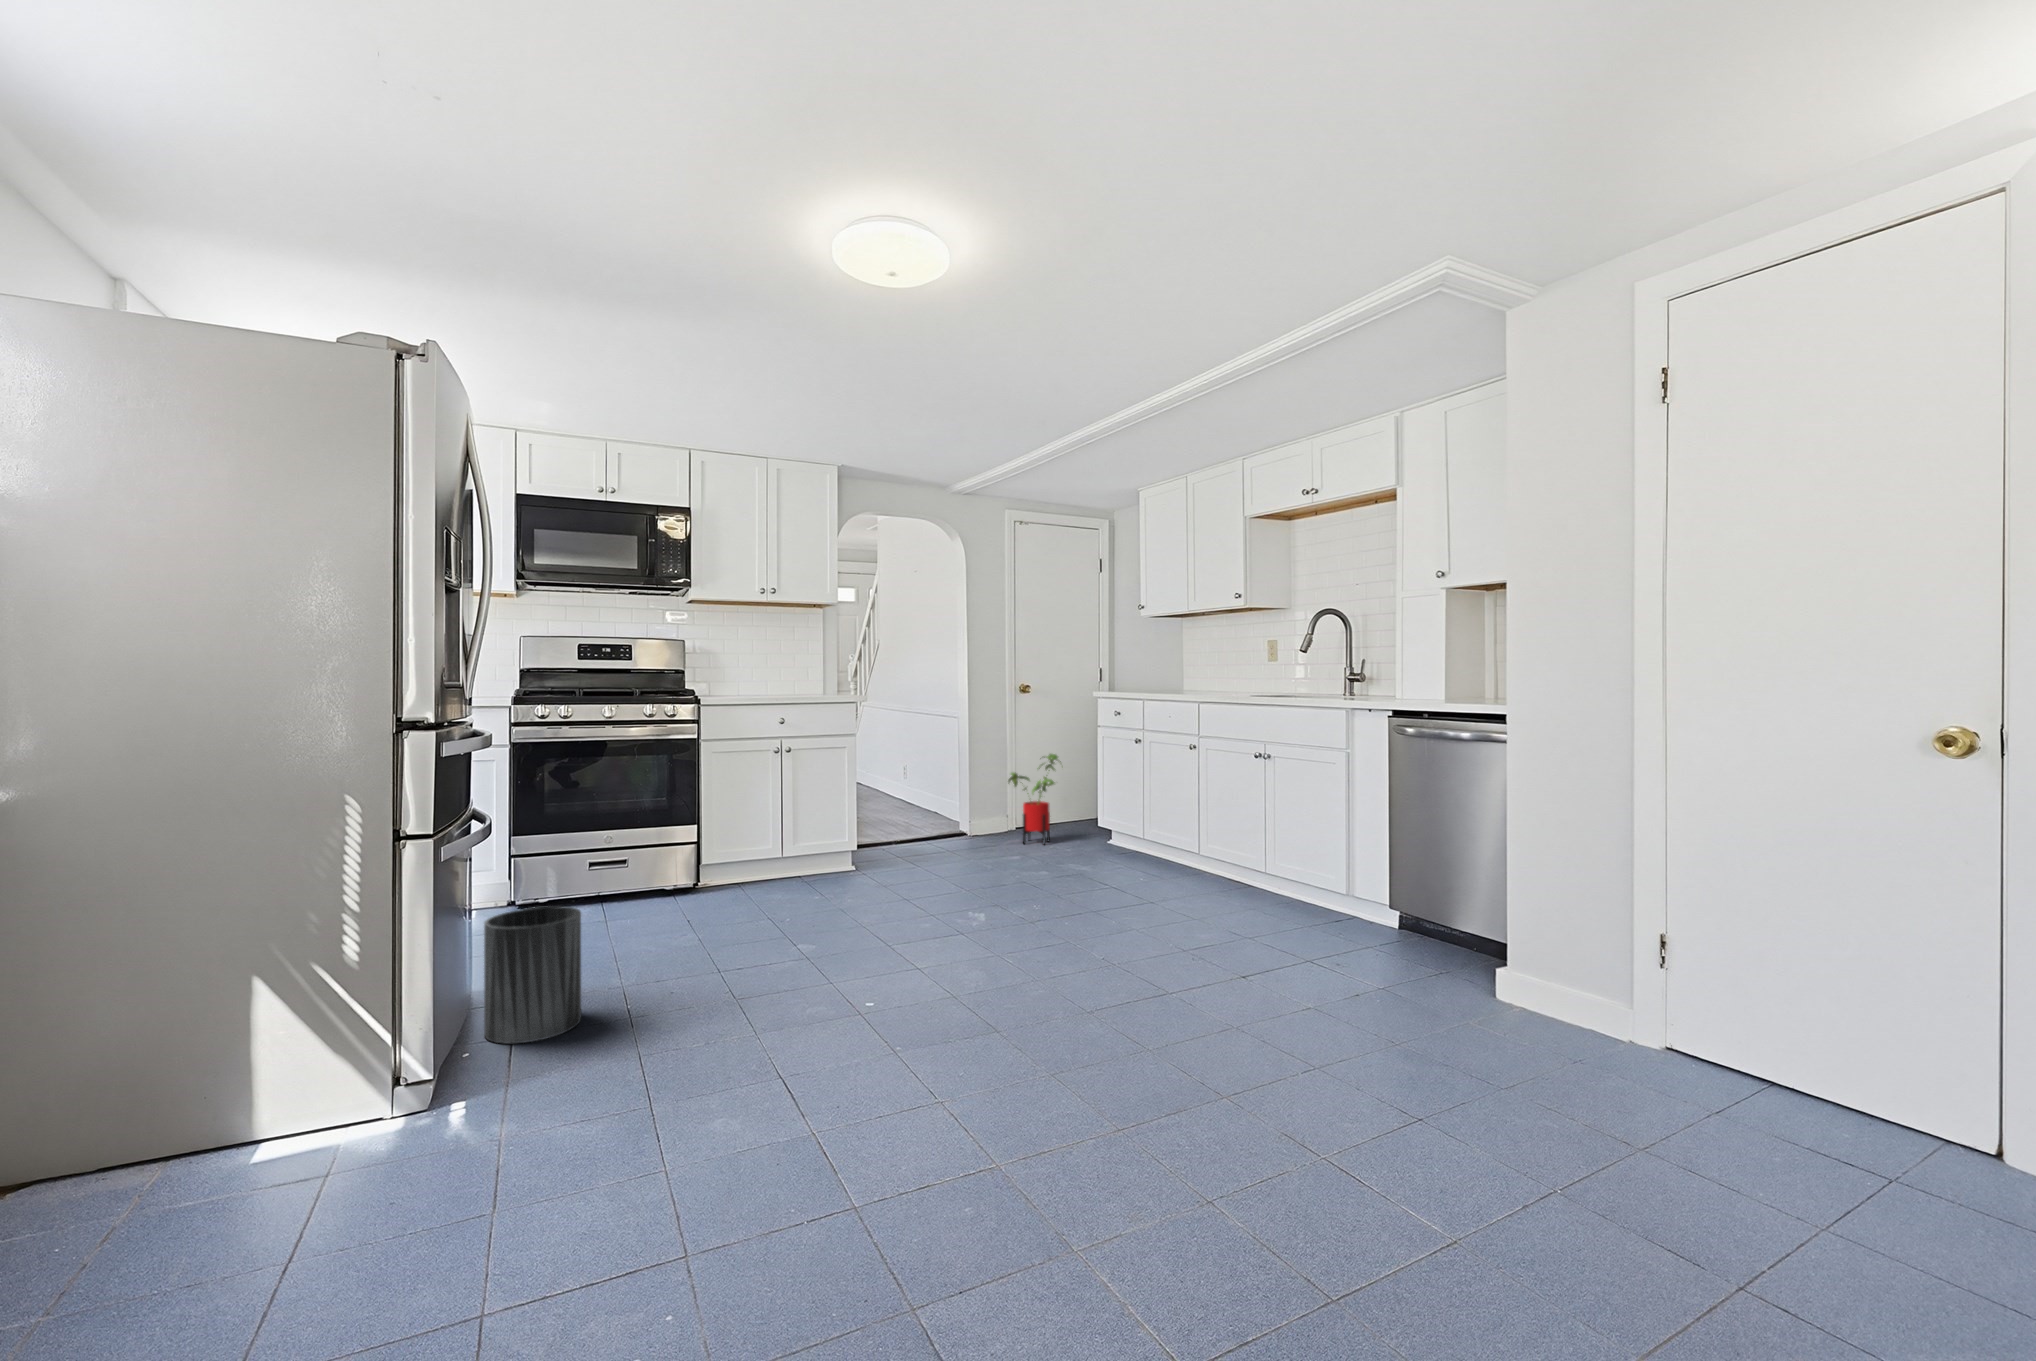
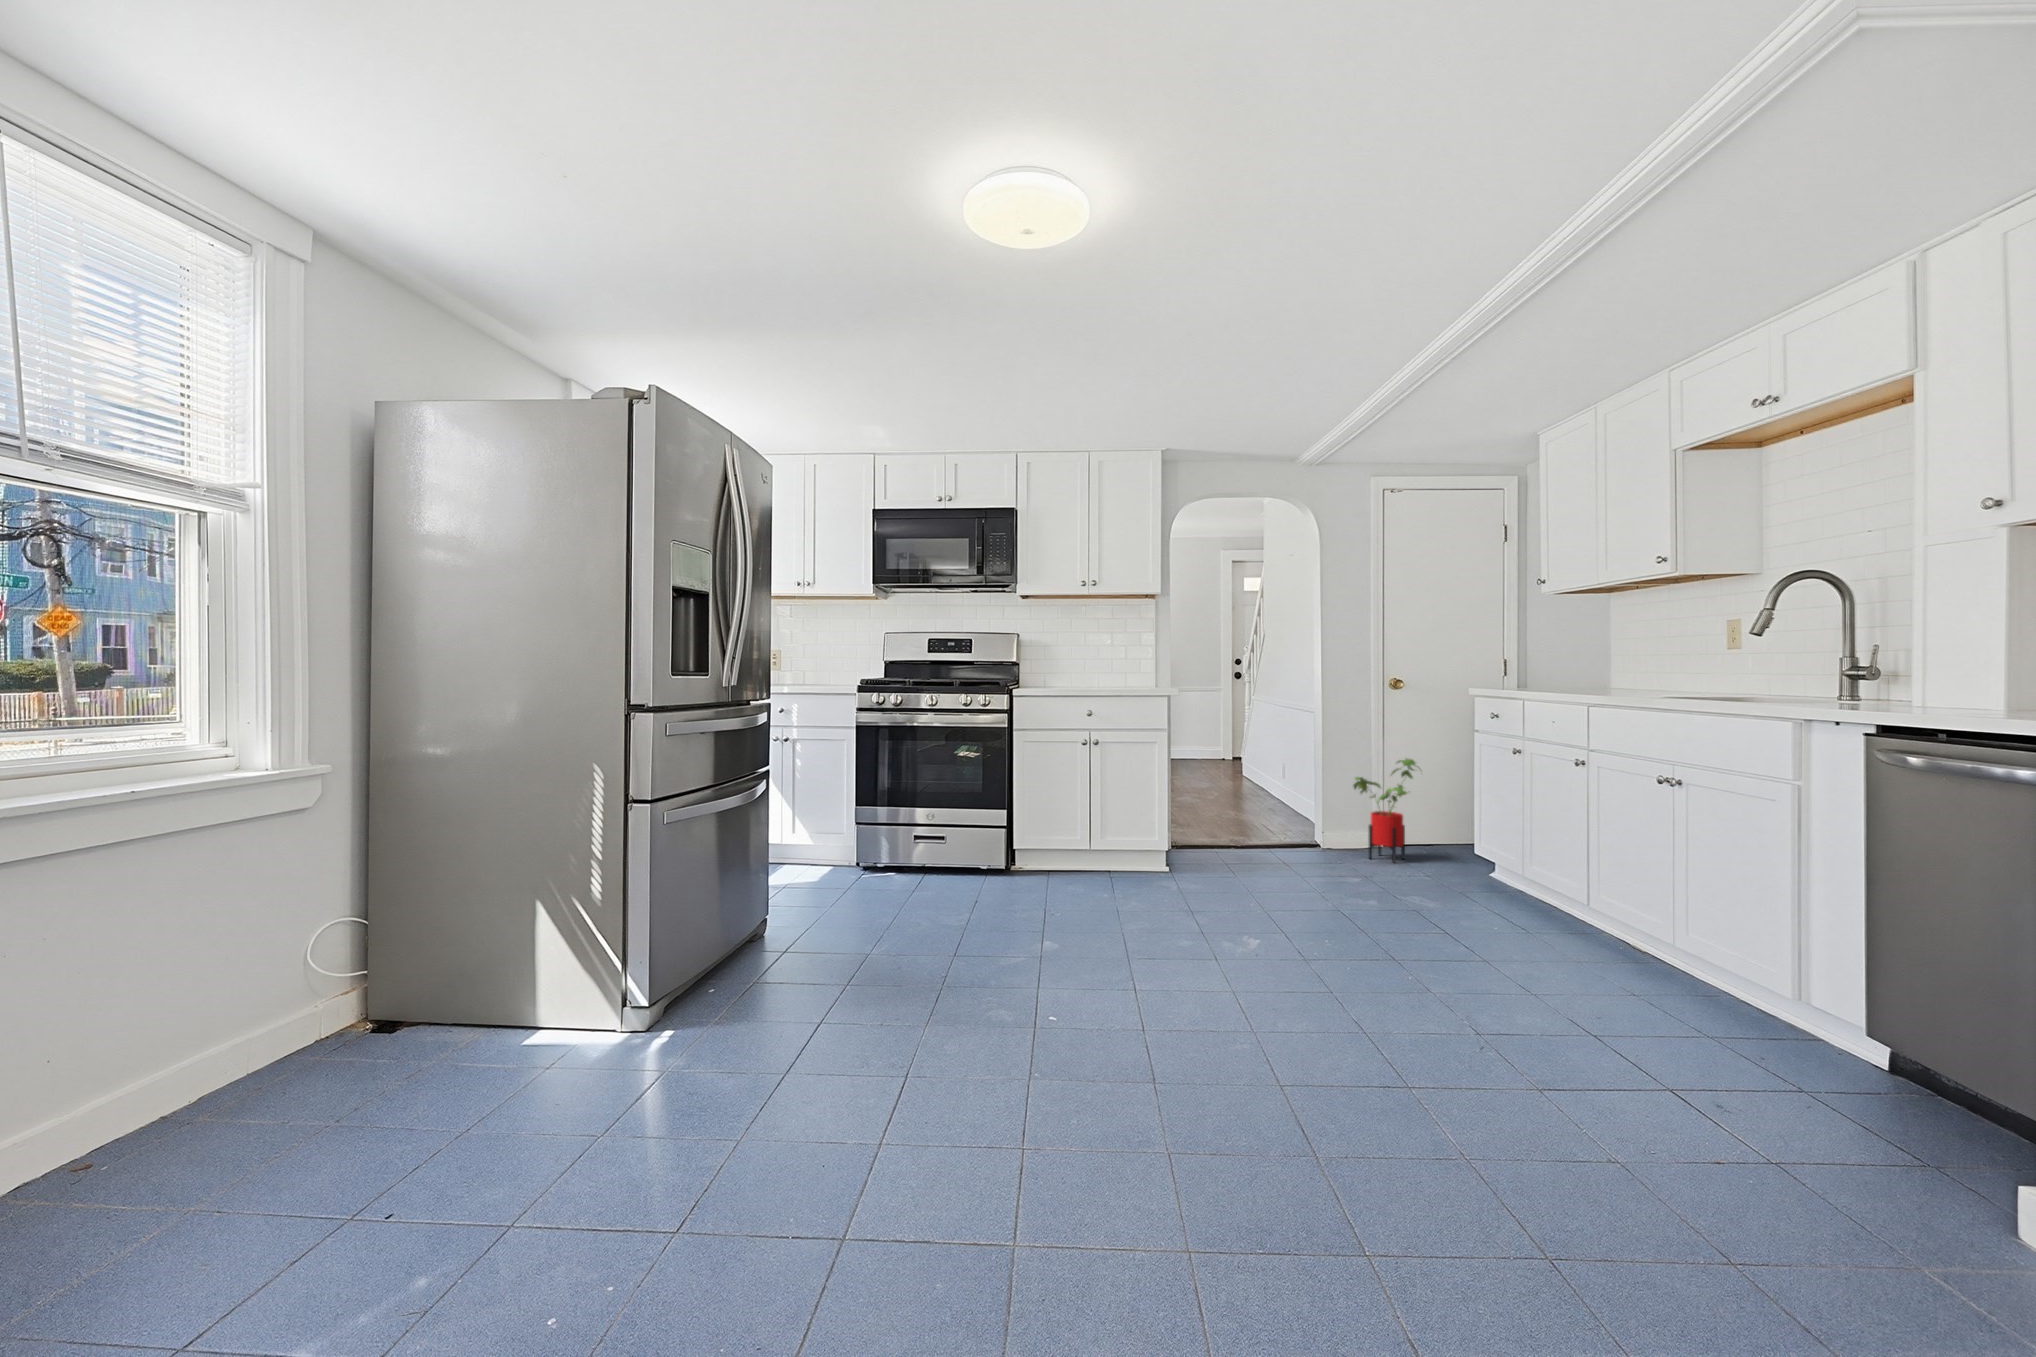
trash can: present [484,906,581,1044] -> none [738,869,814,986]

